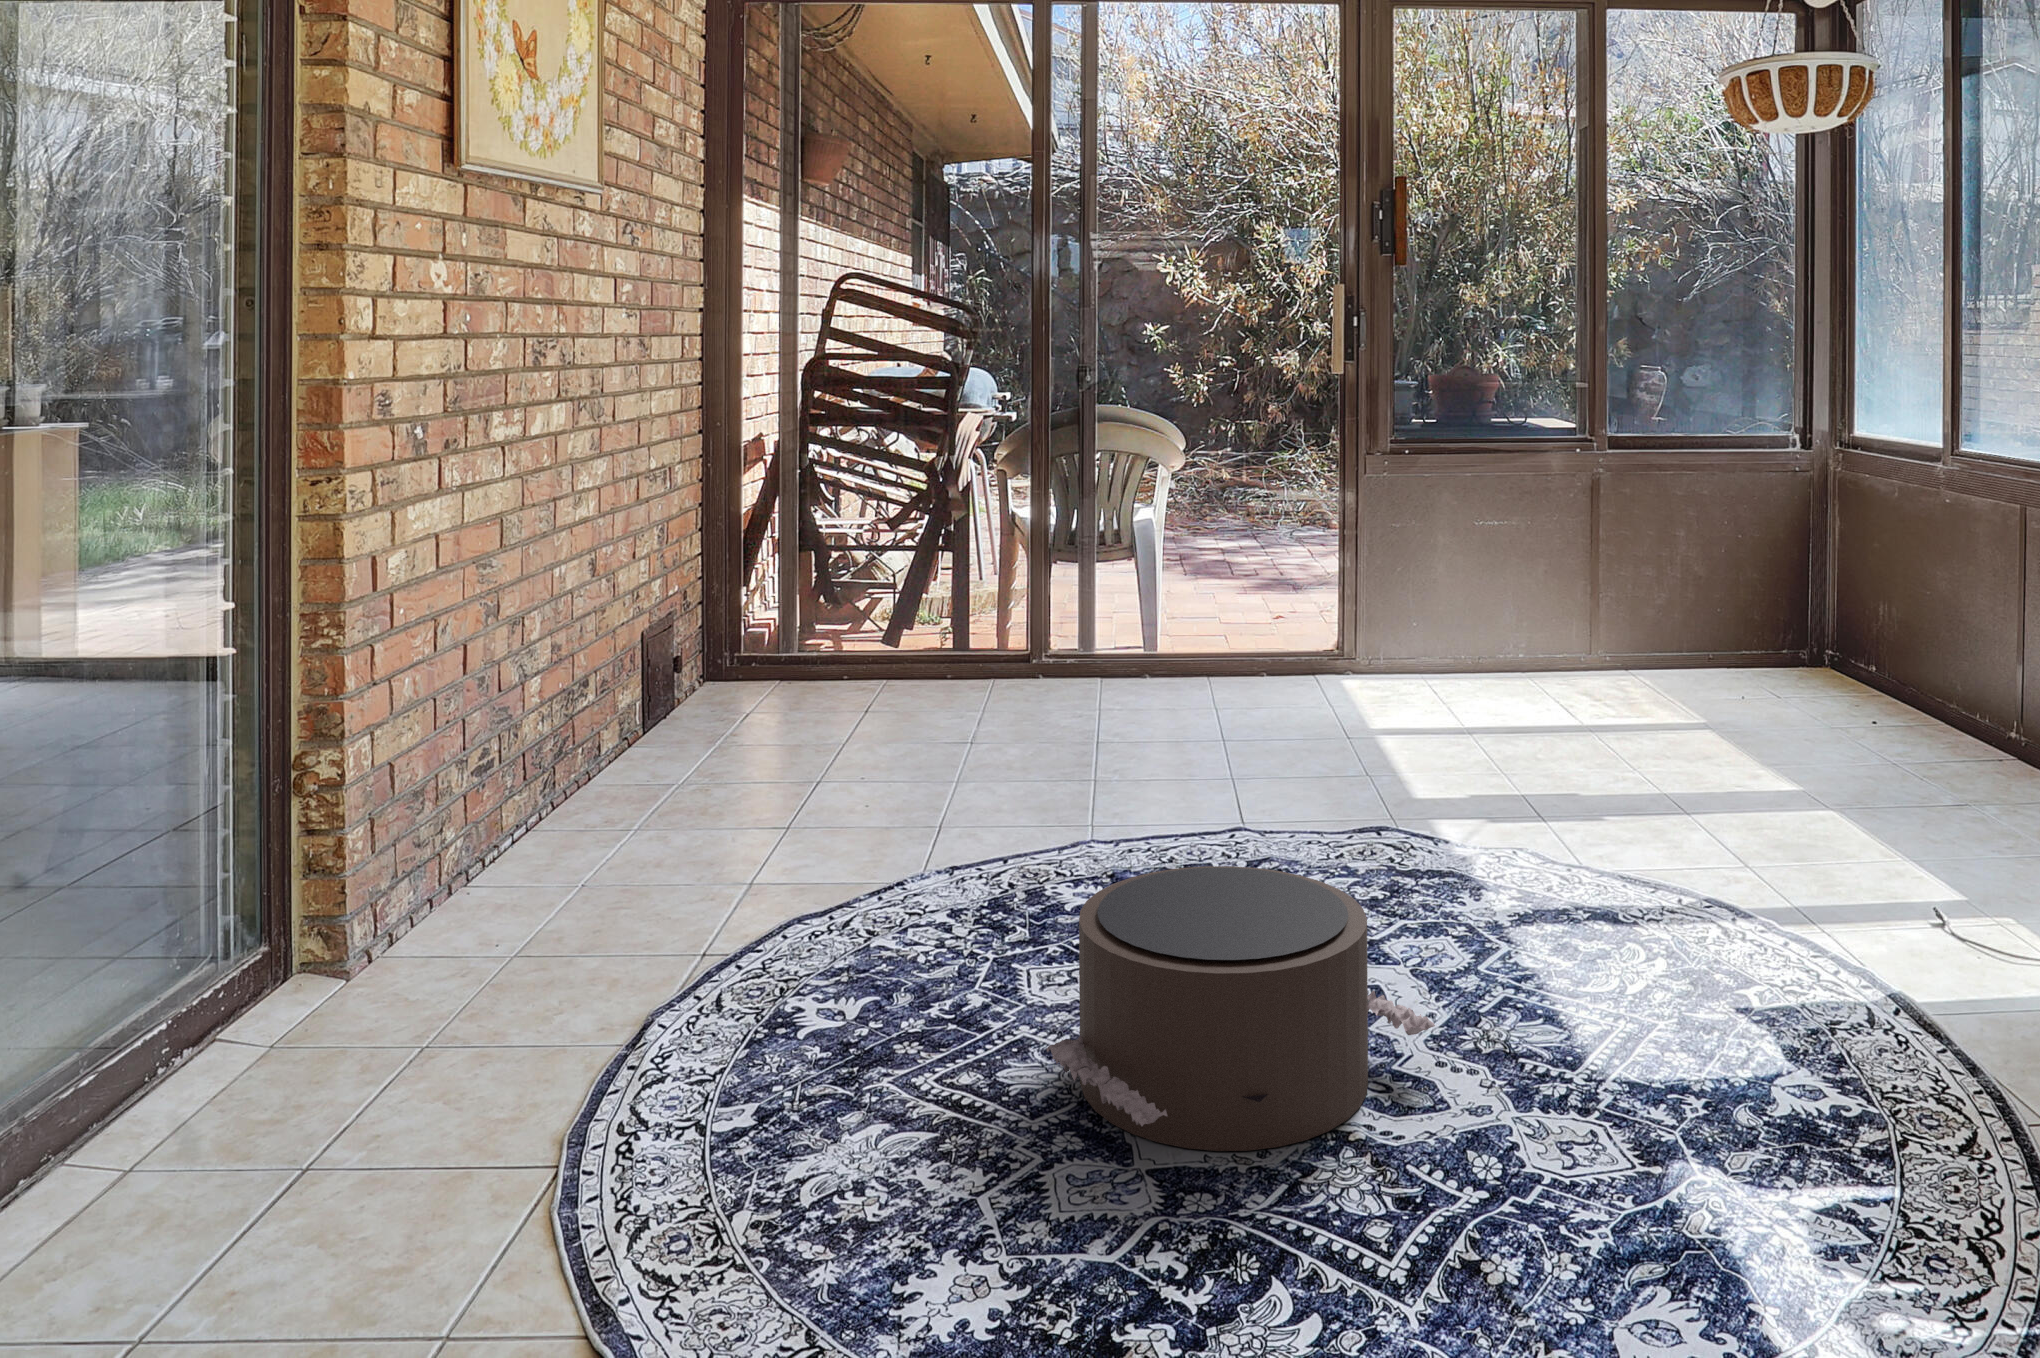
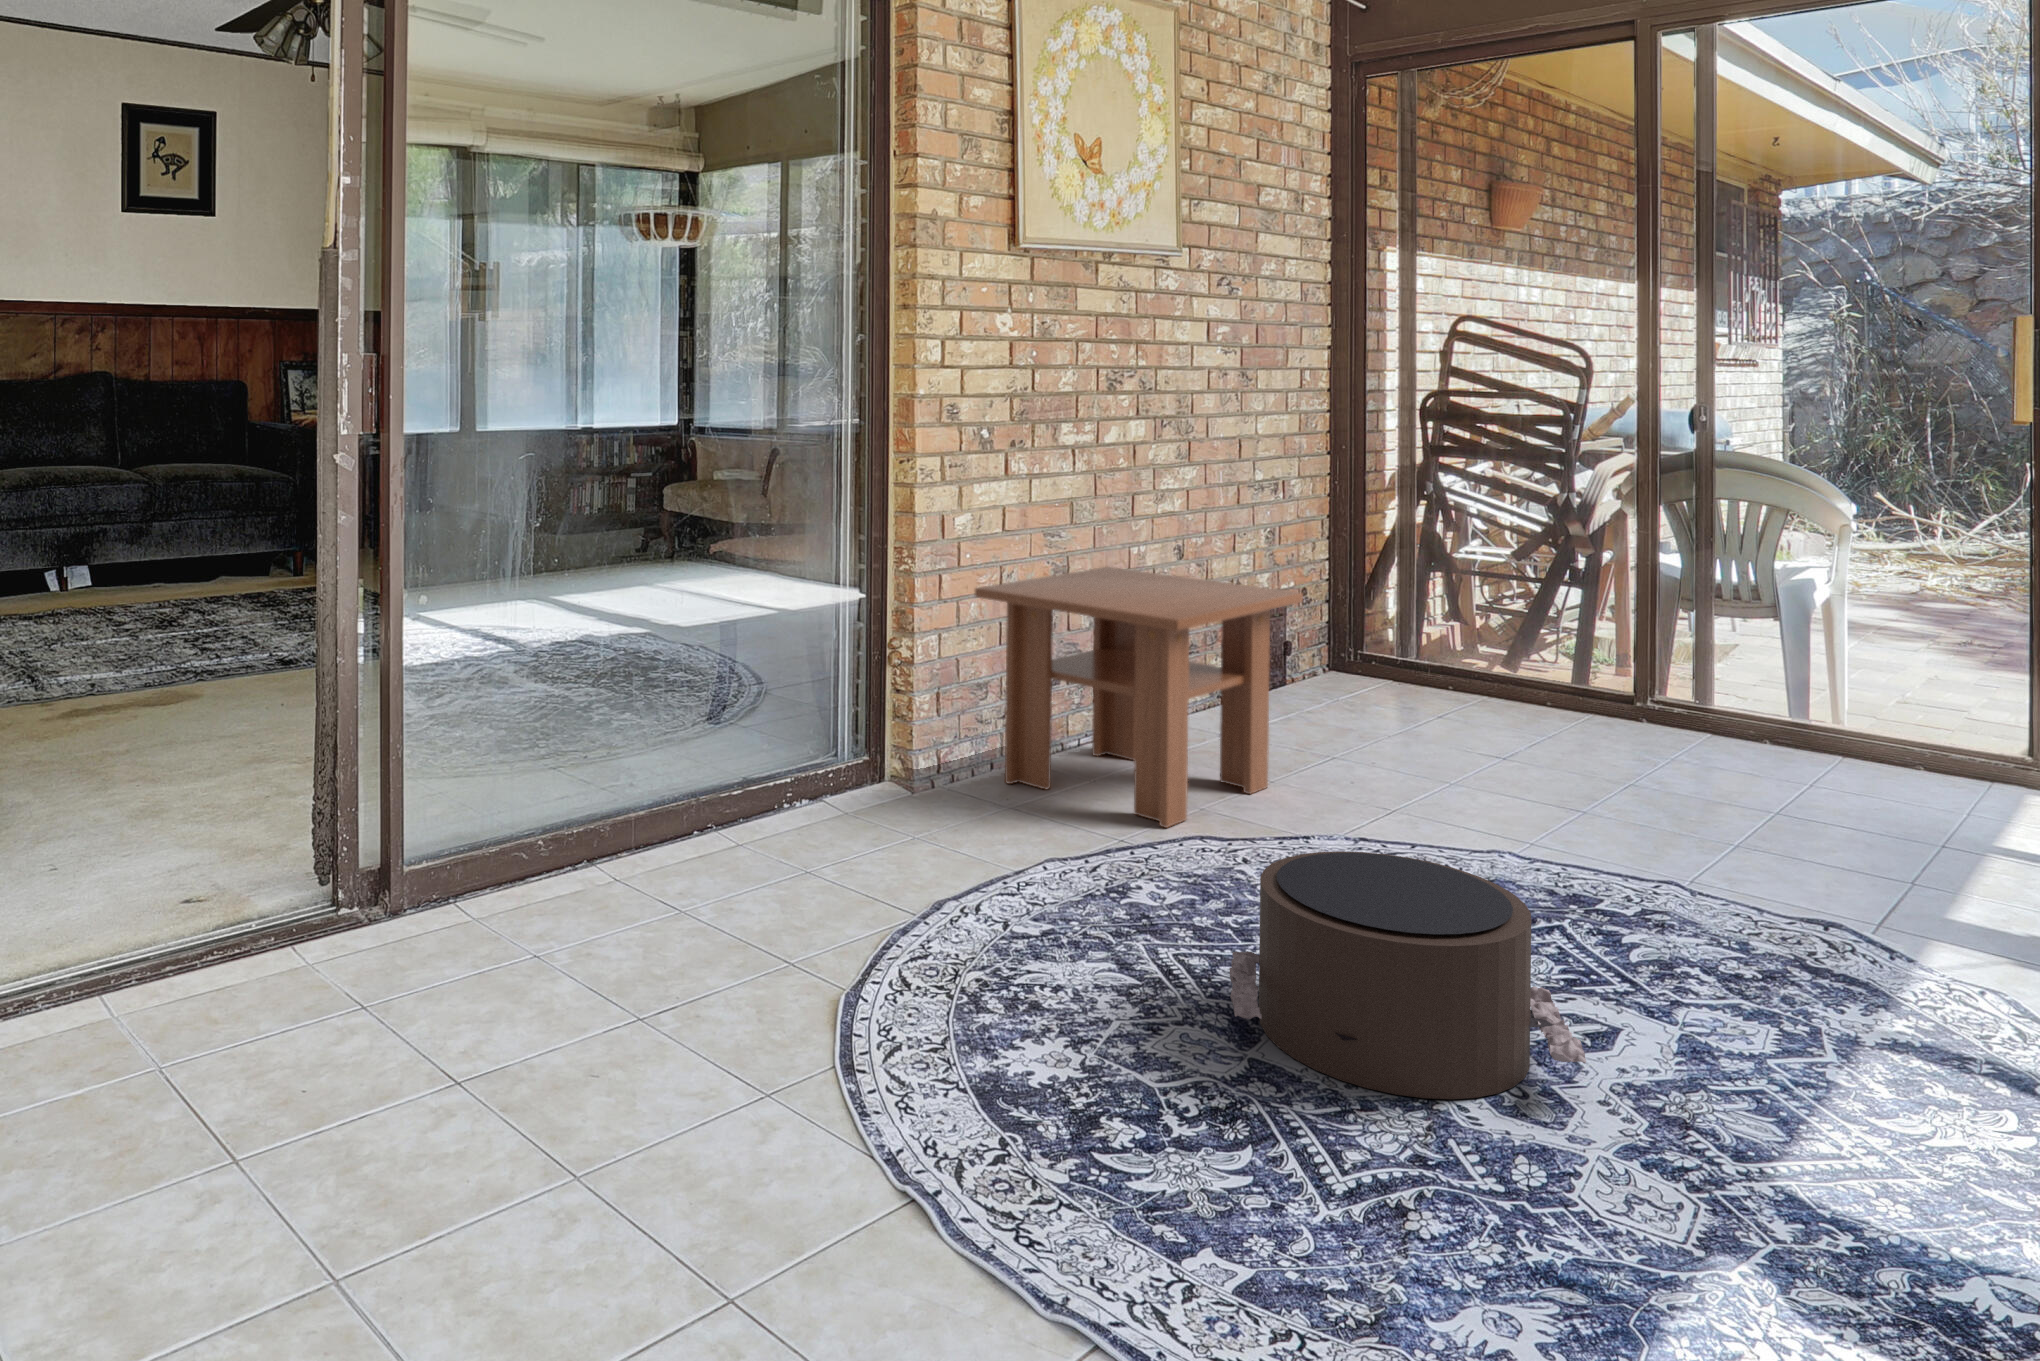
coffee table: none [429,598,830,930] -> present [975,567,1303,828]

